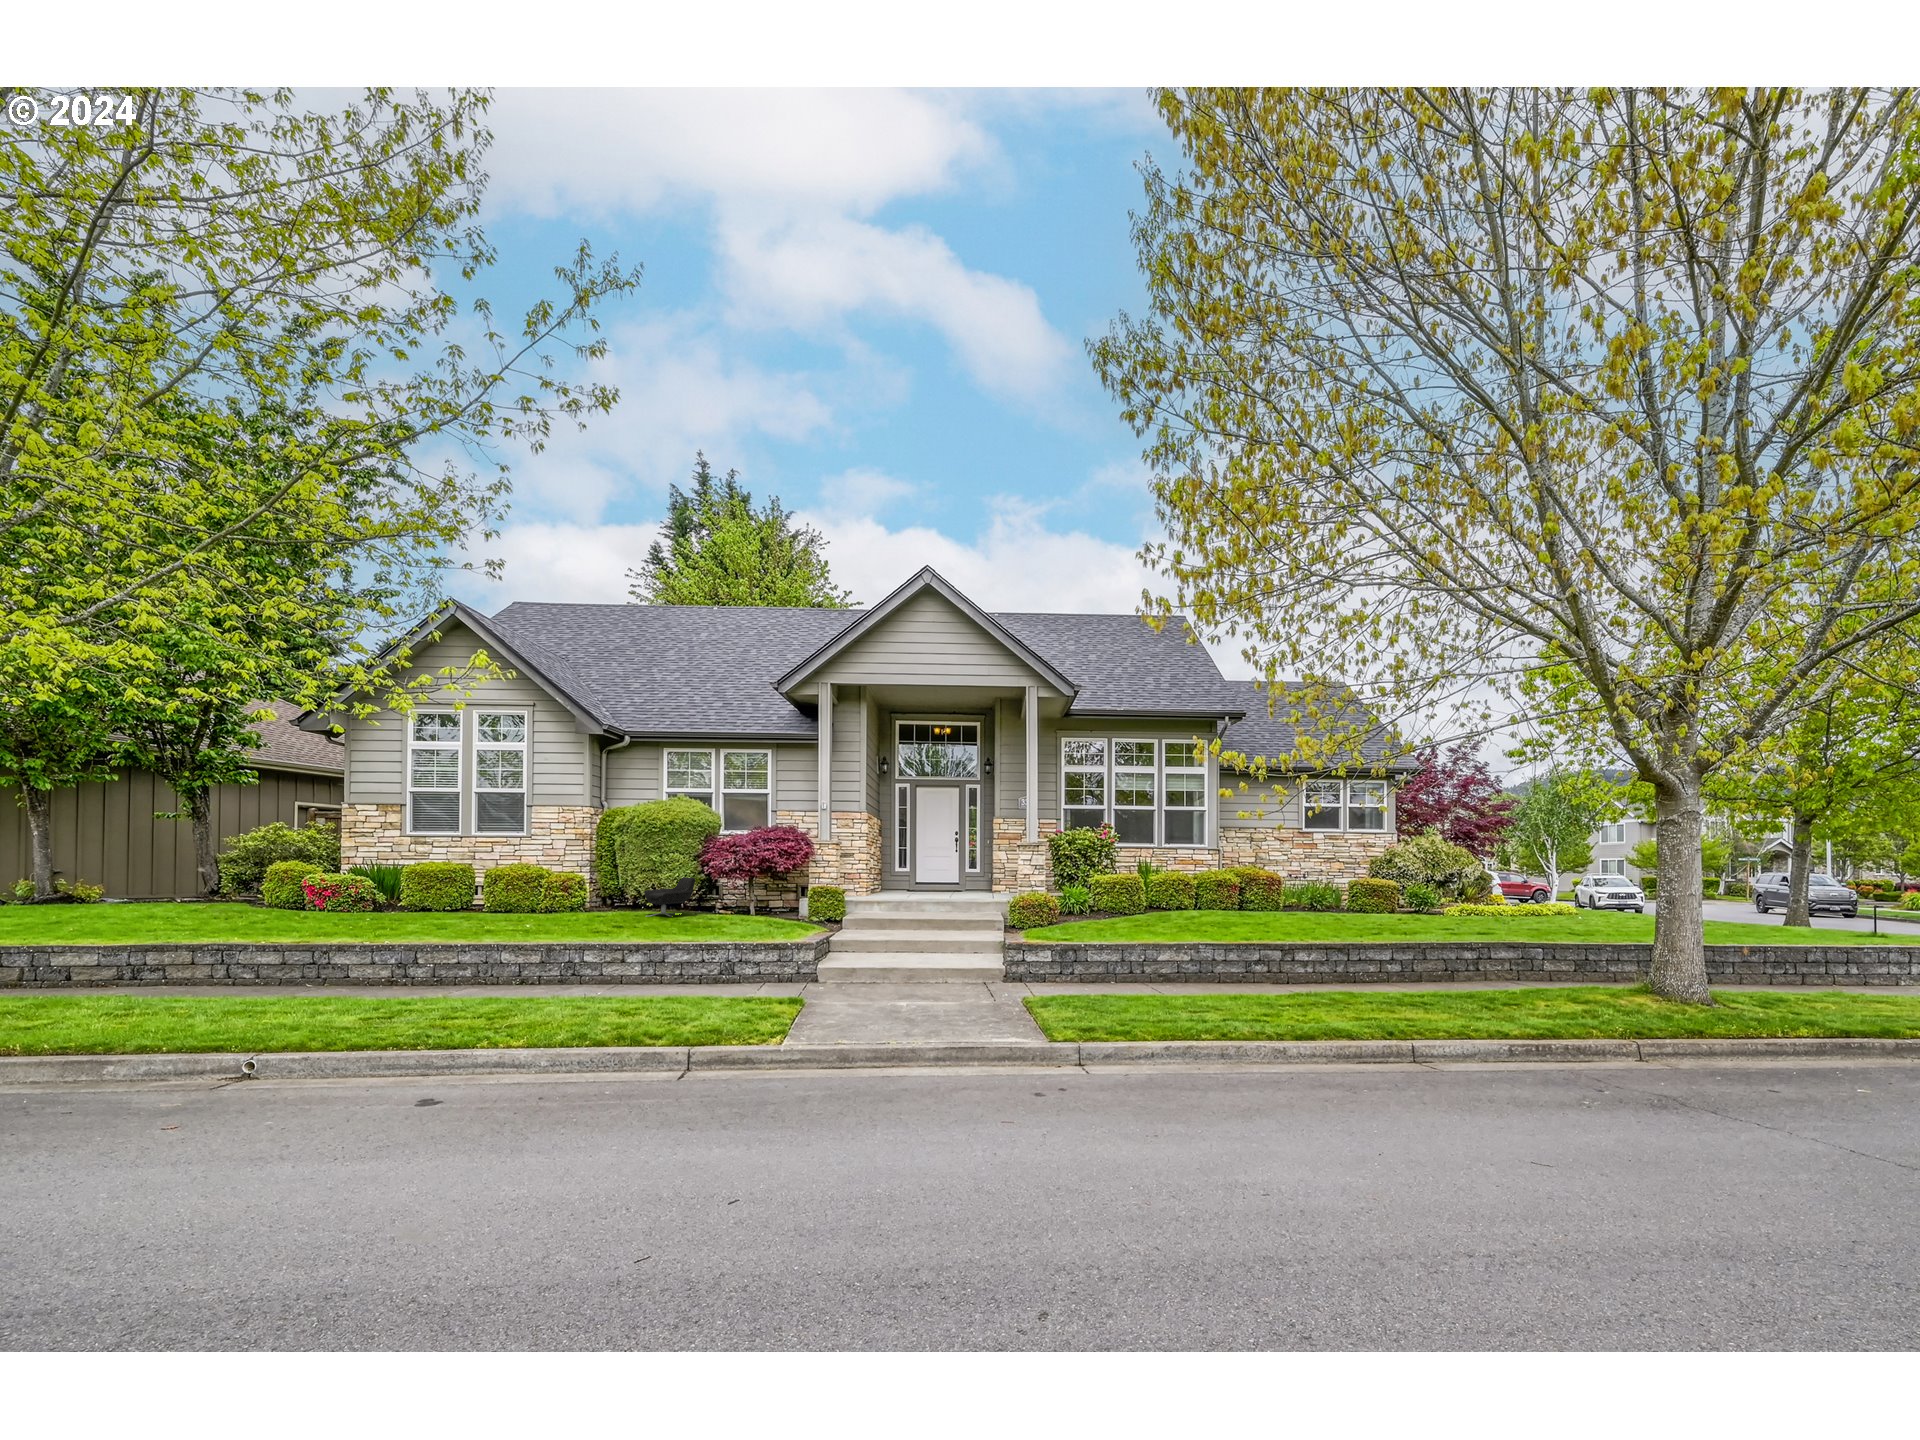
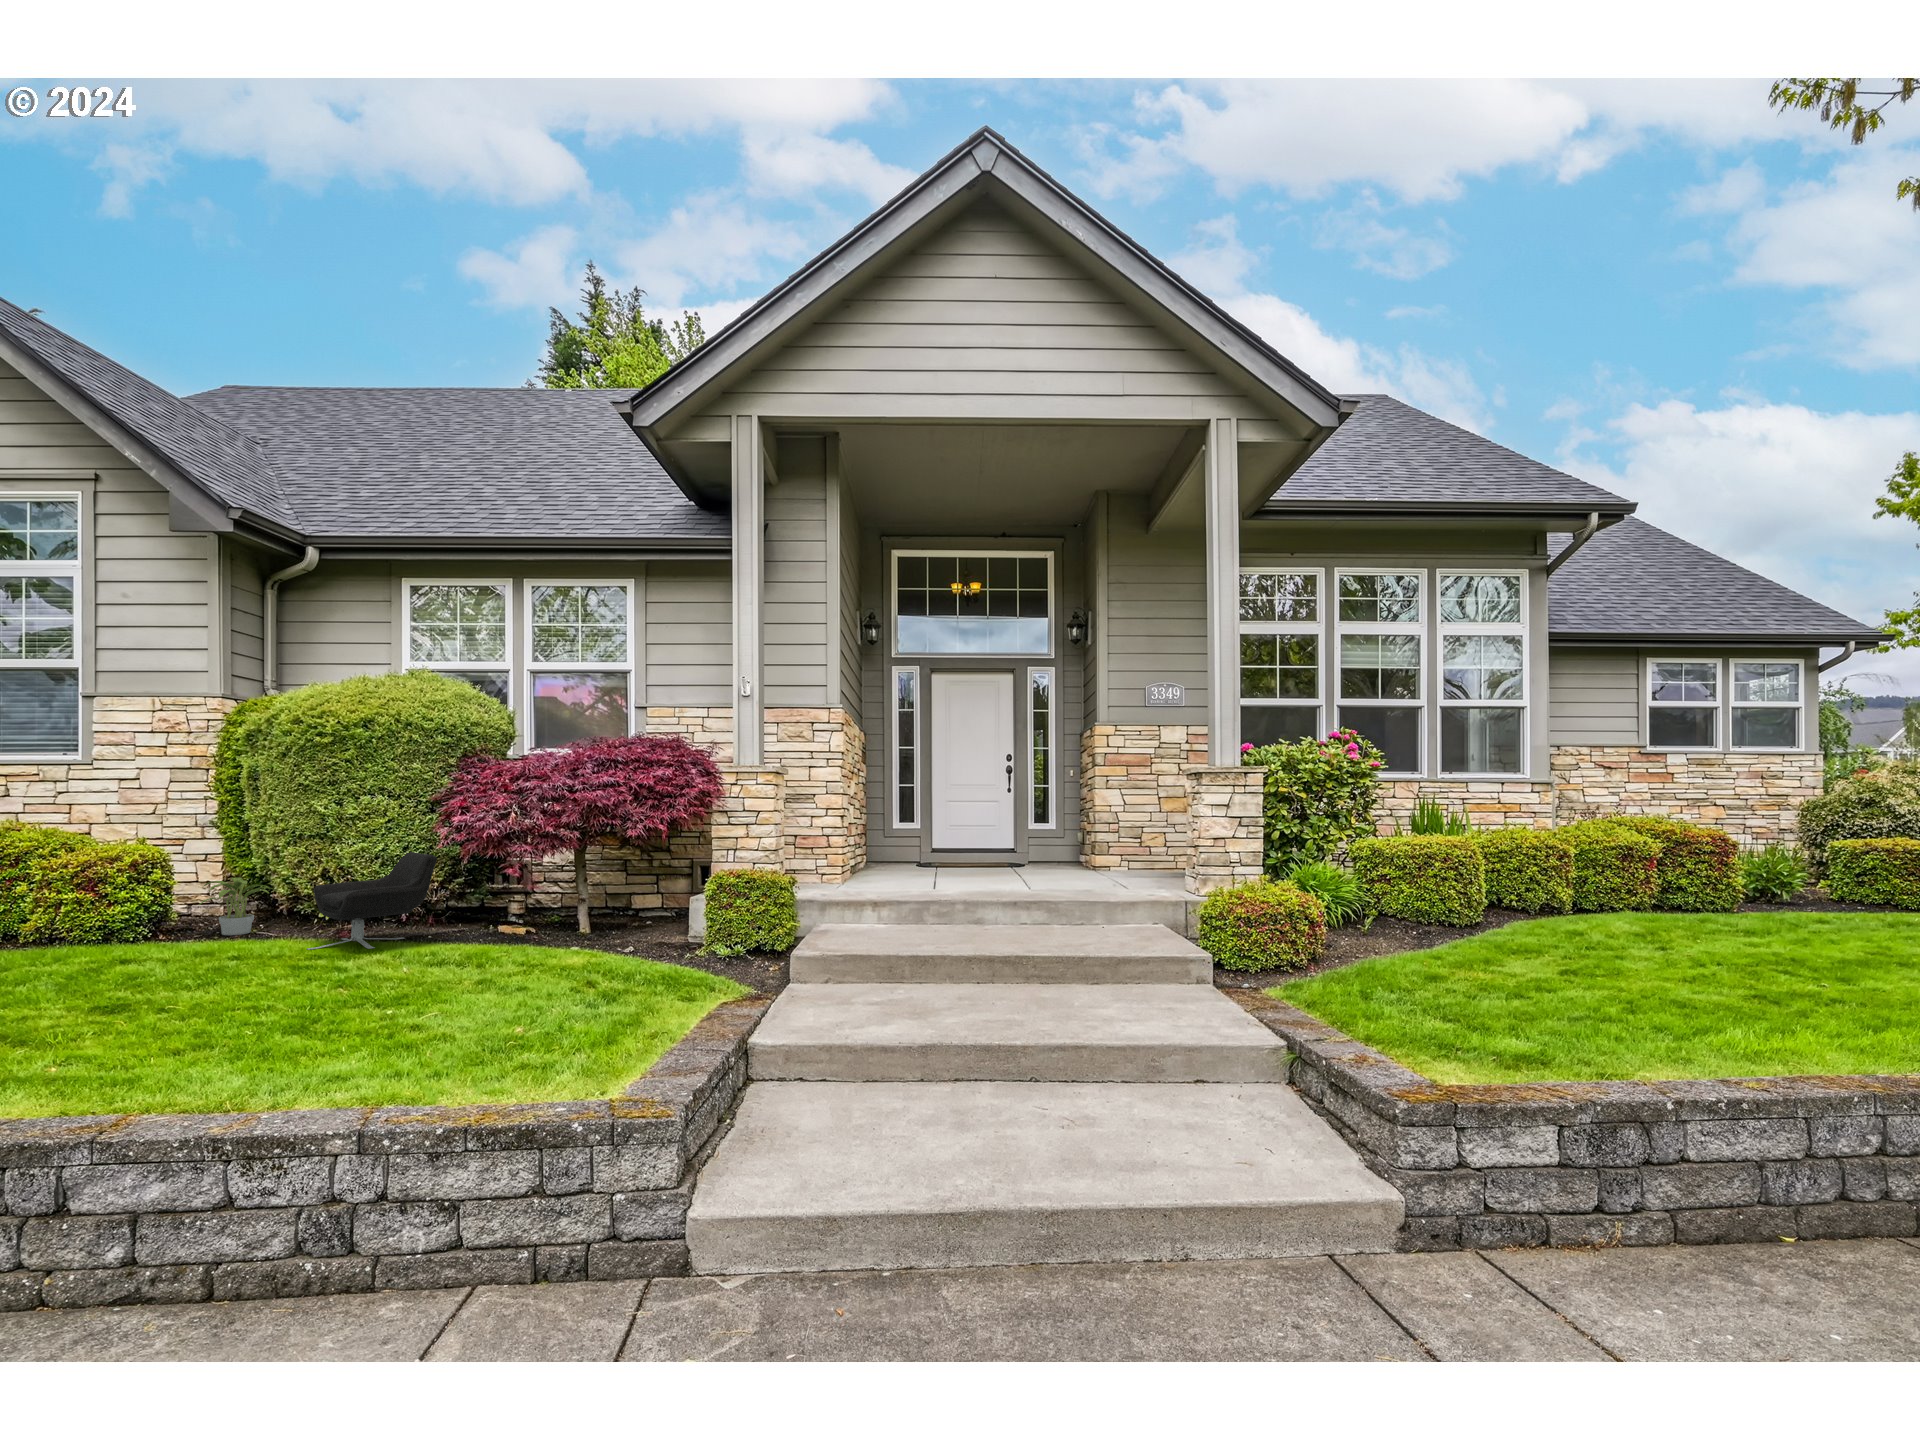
potted plant: none [594,888,622,912] -> present [199,878,276,935]

